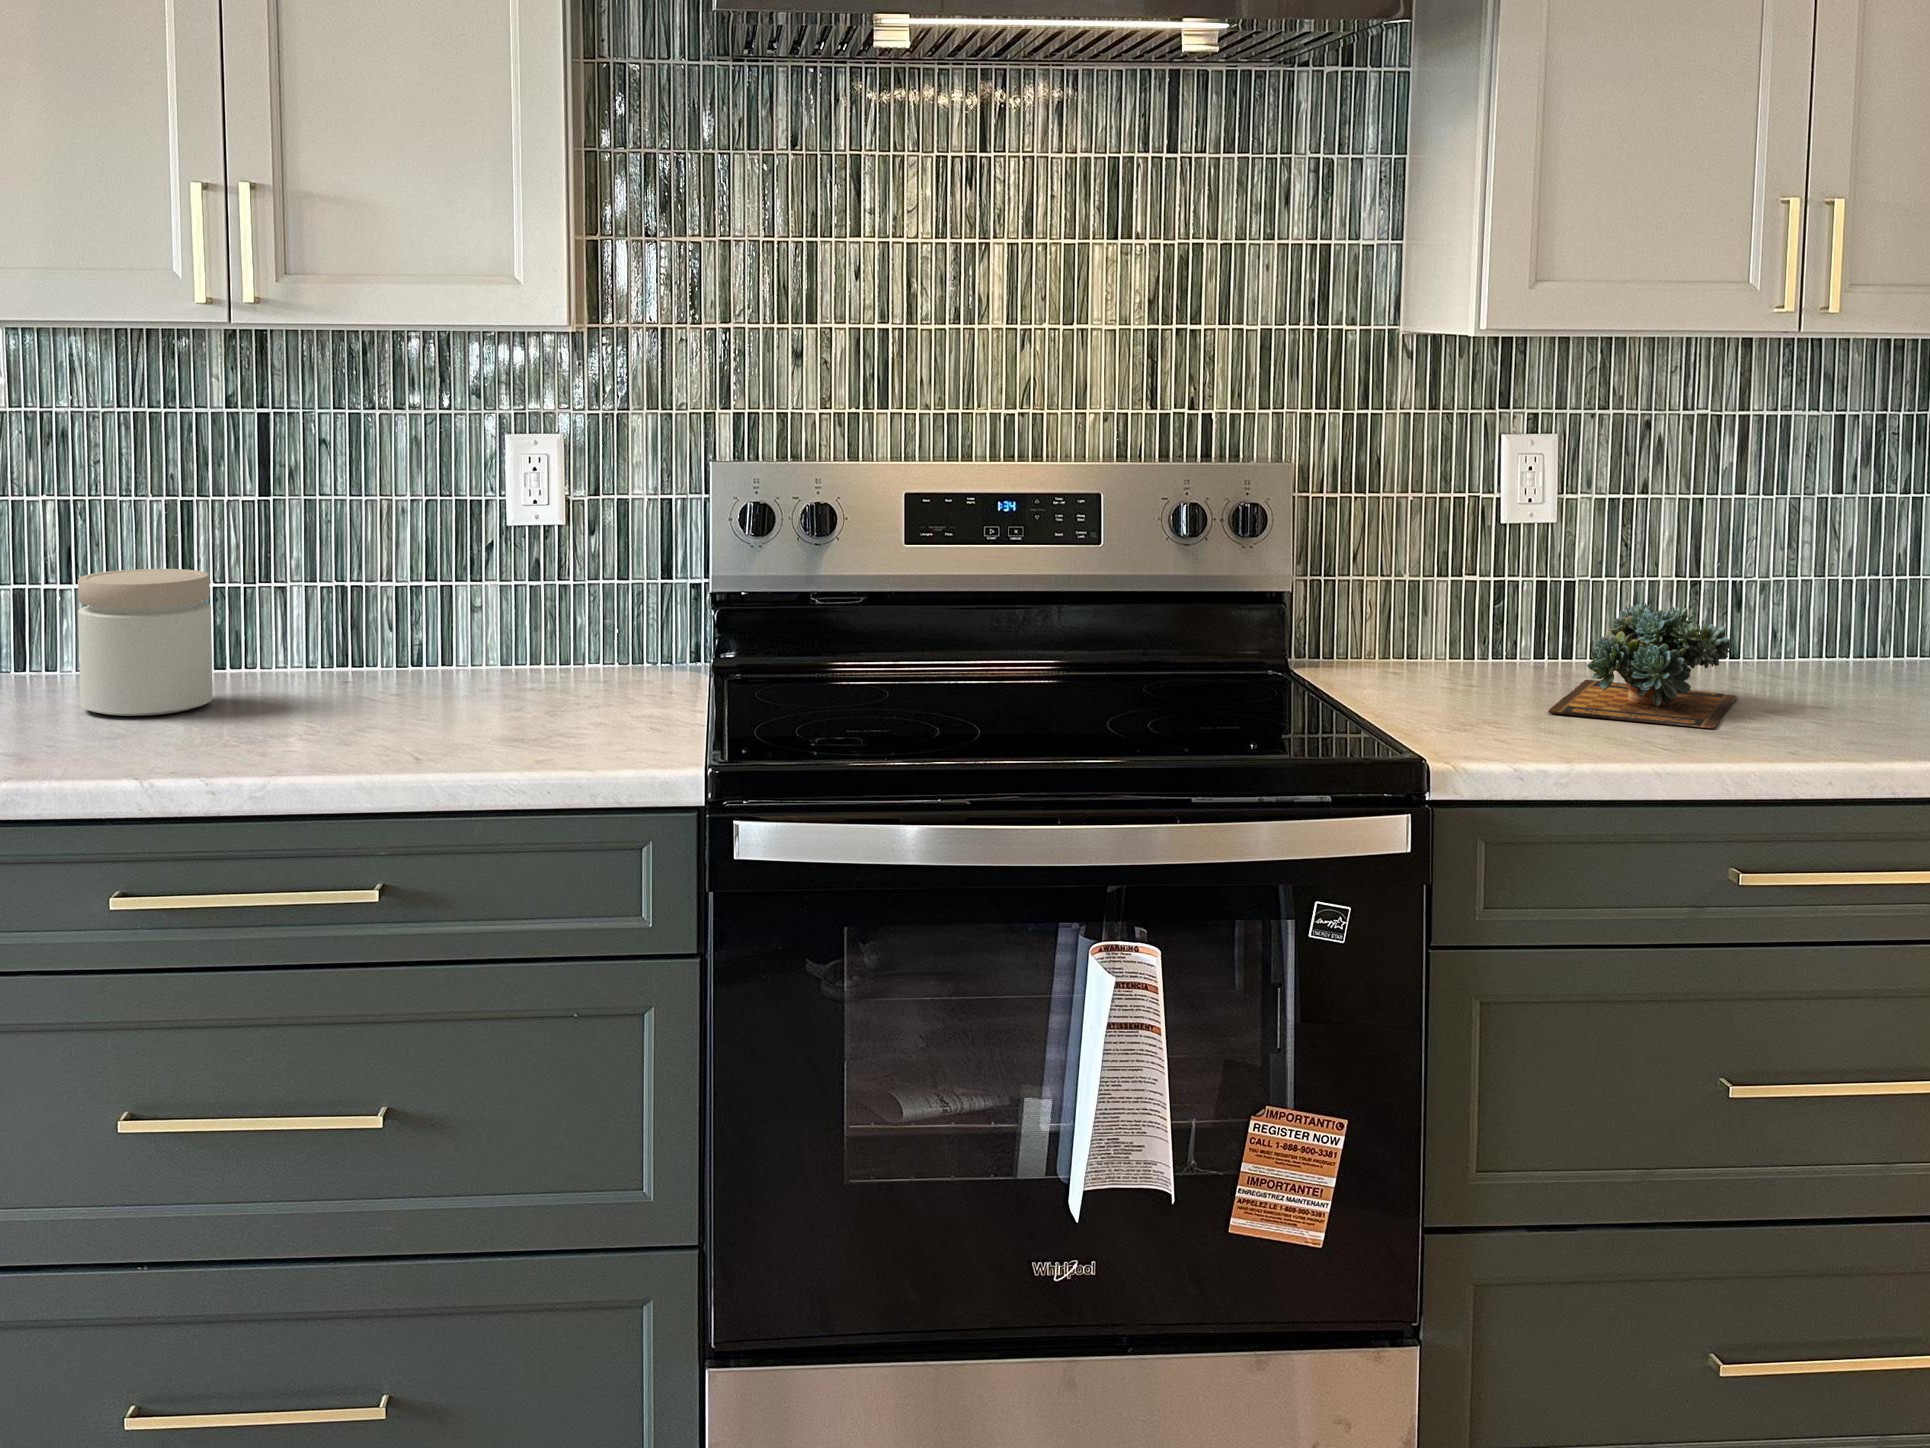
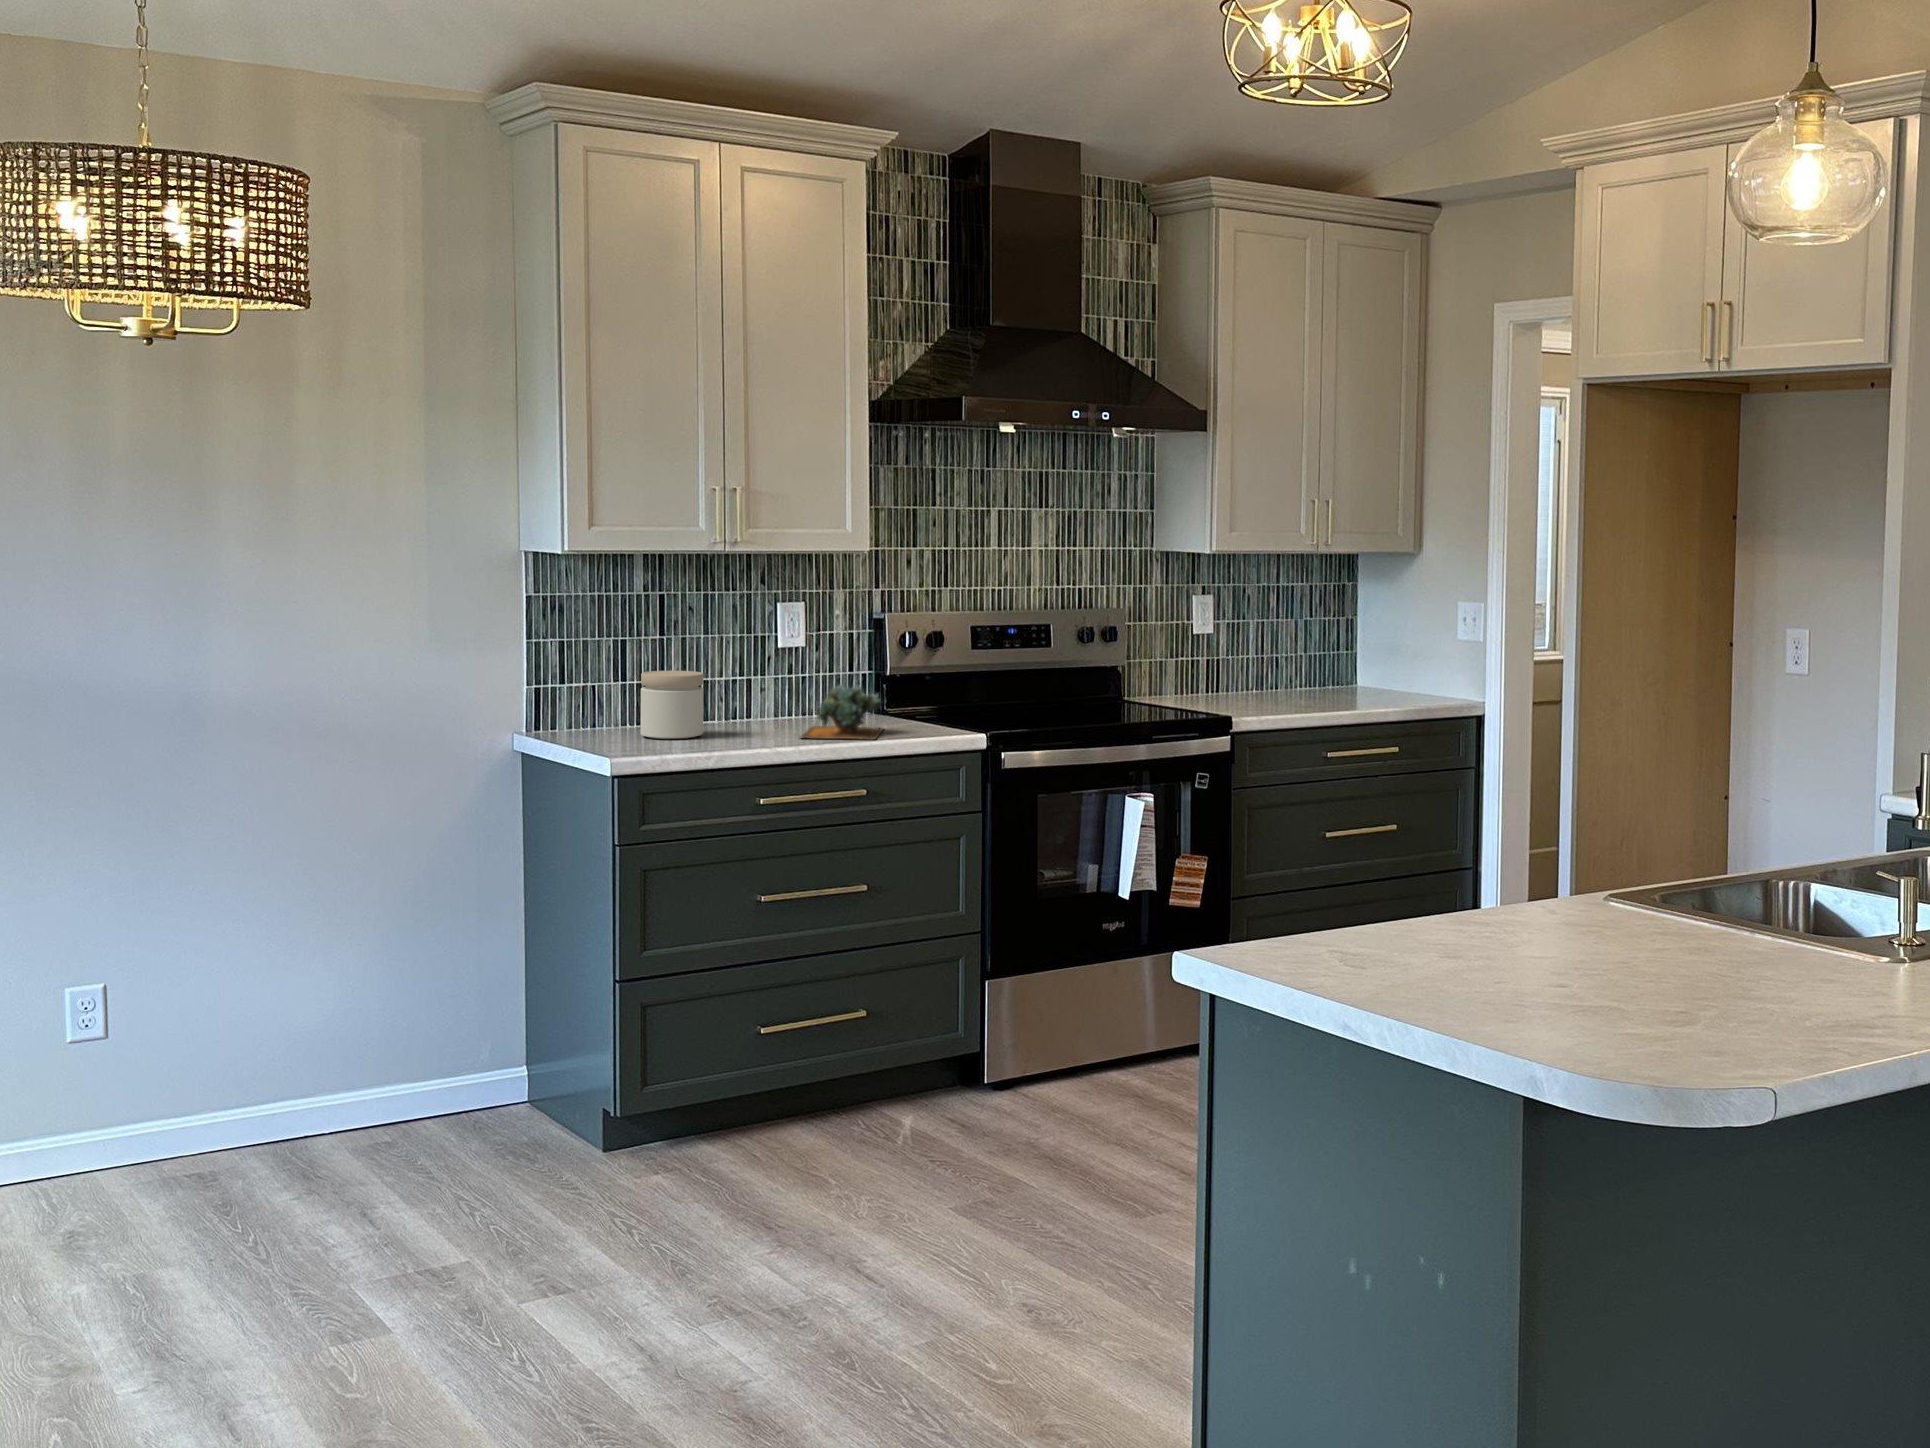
succulent plant: present [1548,602,1738,729] -> present [801,685,883,739]

